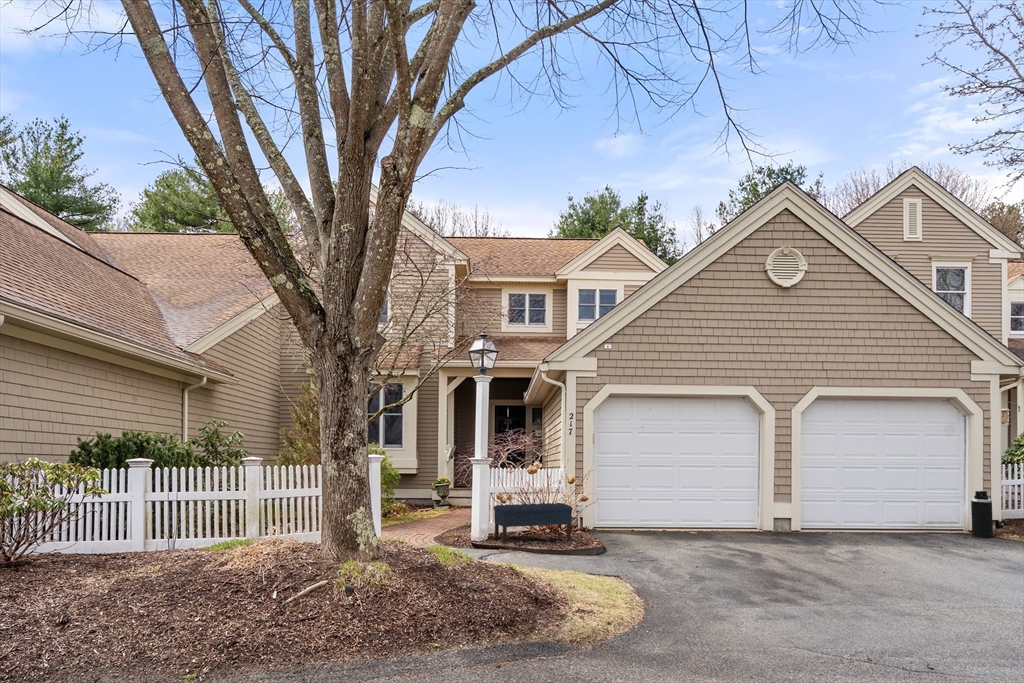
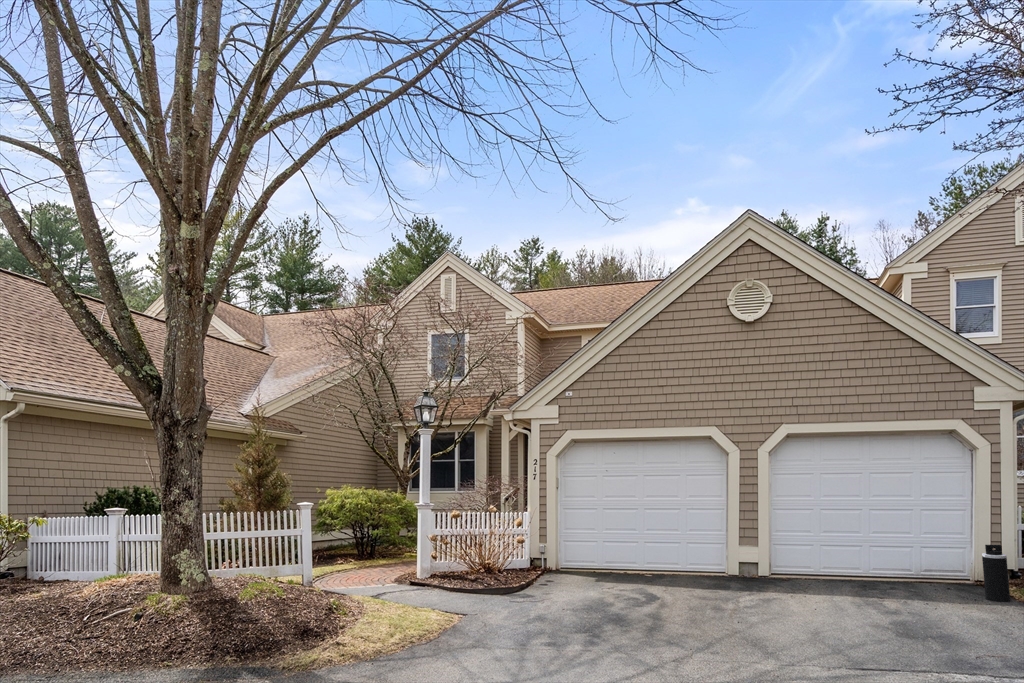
bench: present [494,503,573,543] -> none [439,543,509,579]

